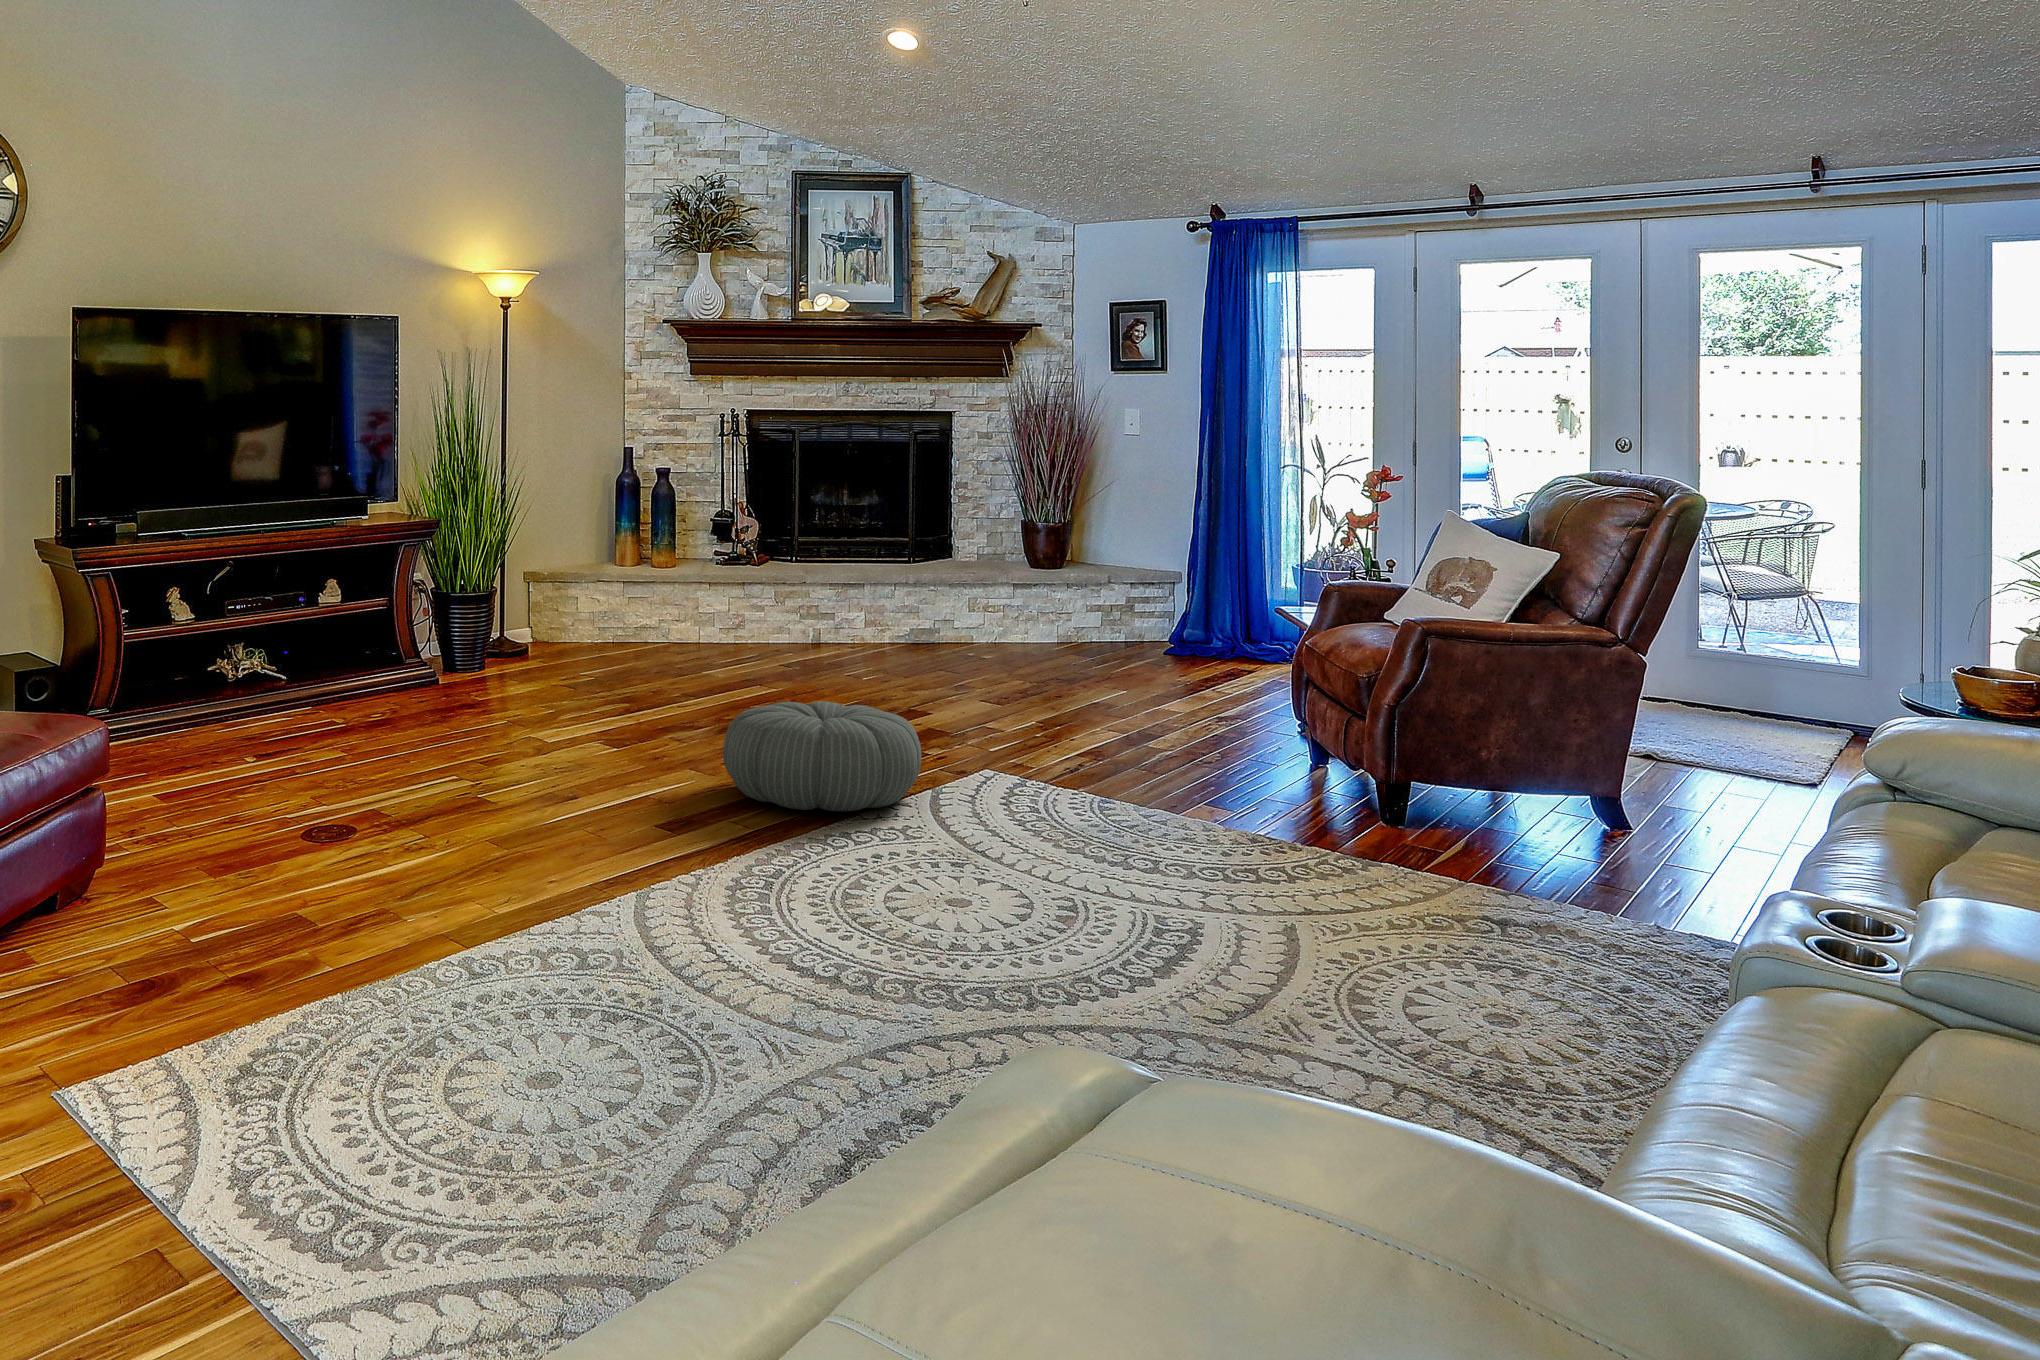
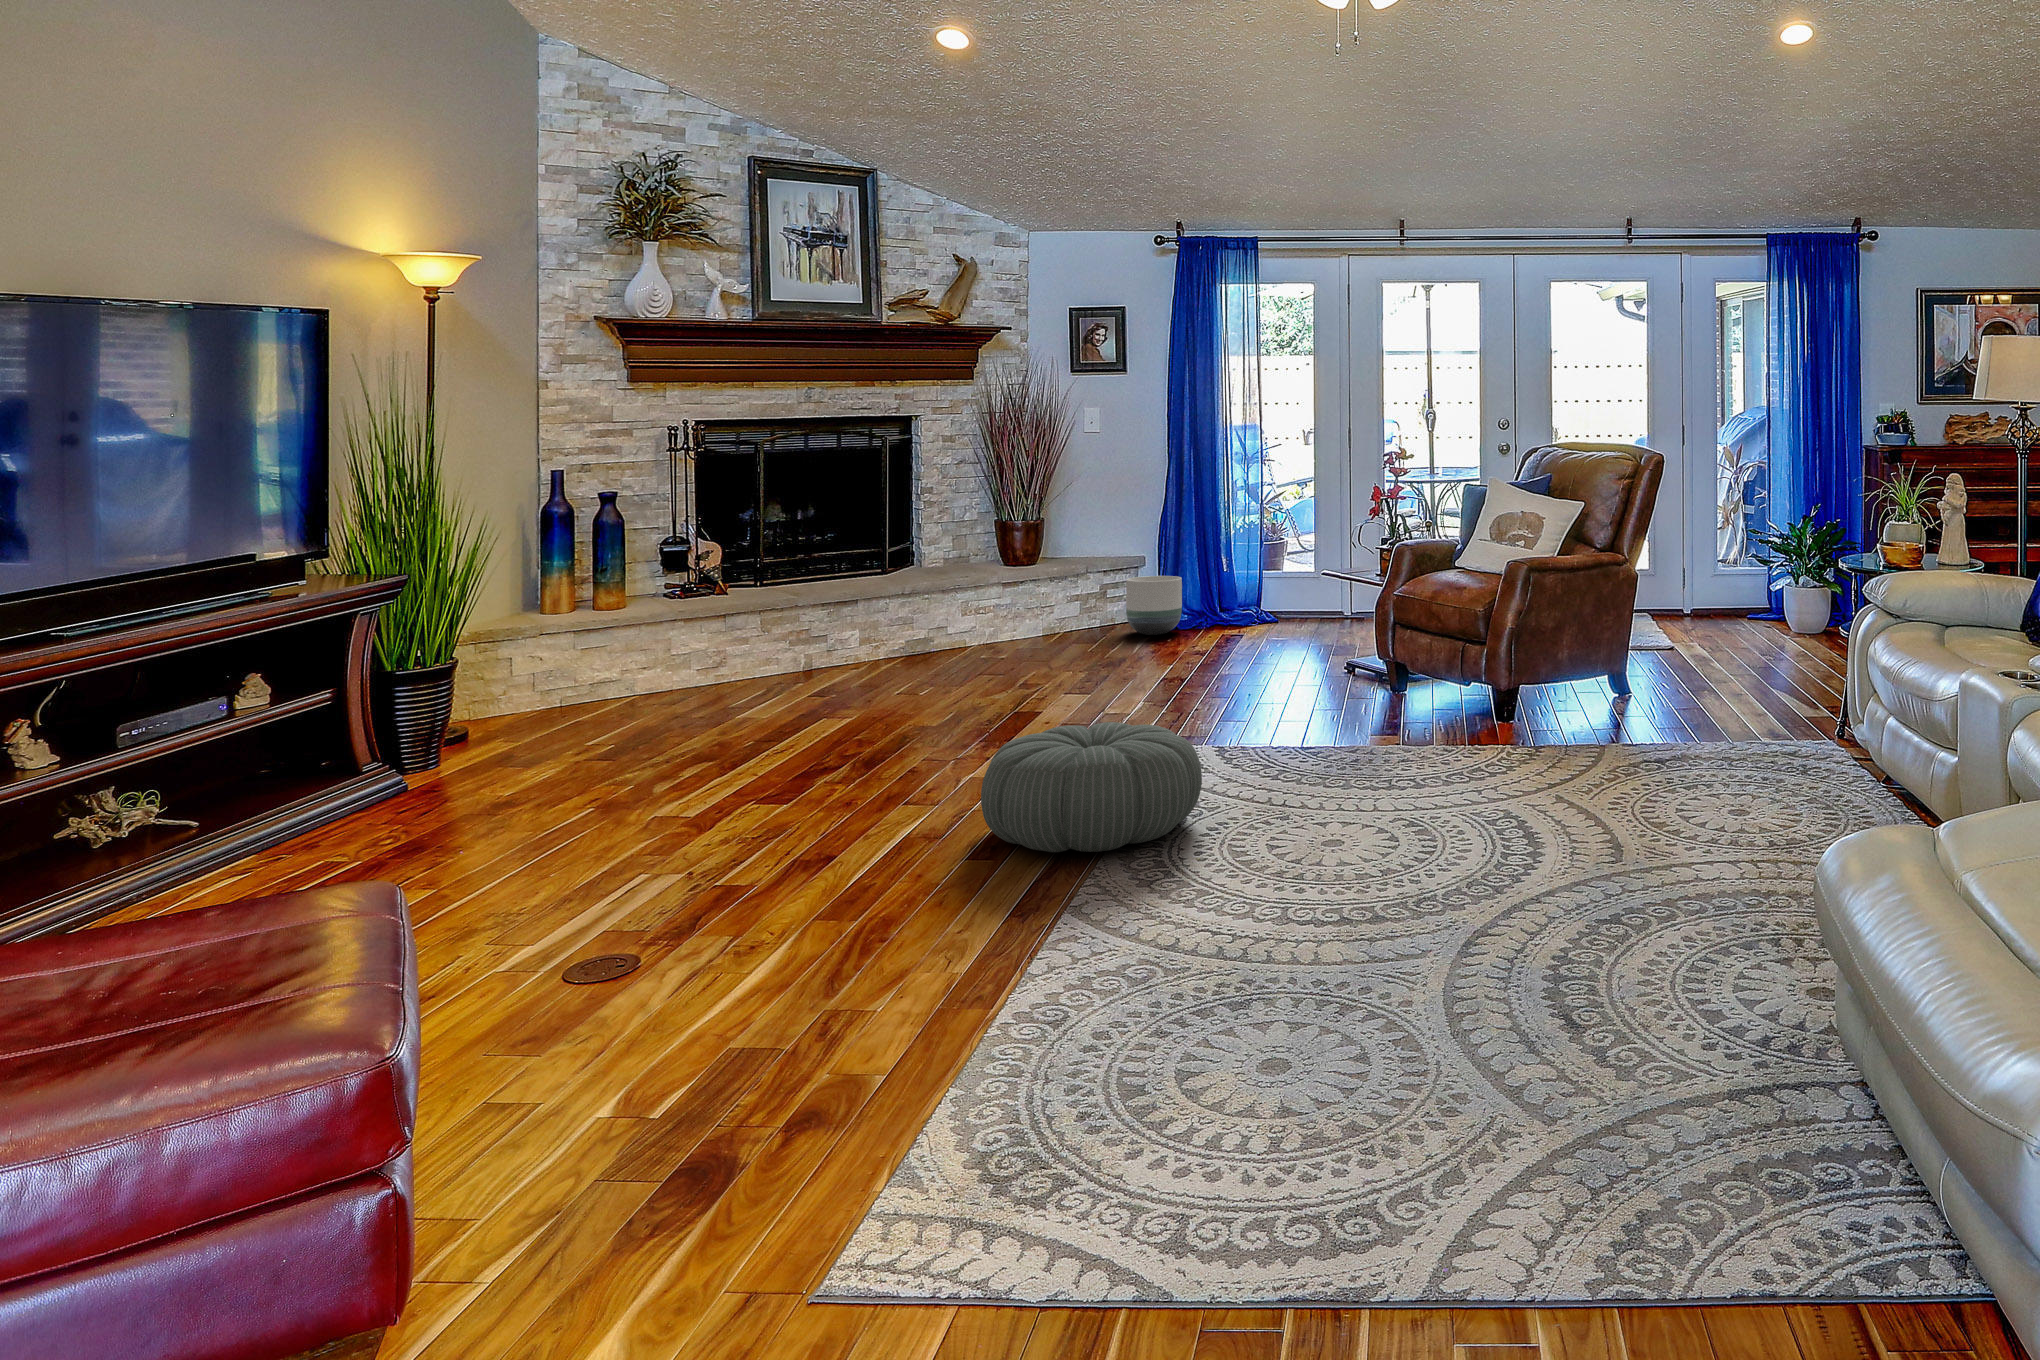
planter: none [1136,601,1199,667] -> present [1126,576,1182,635]

